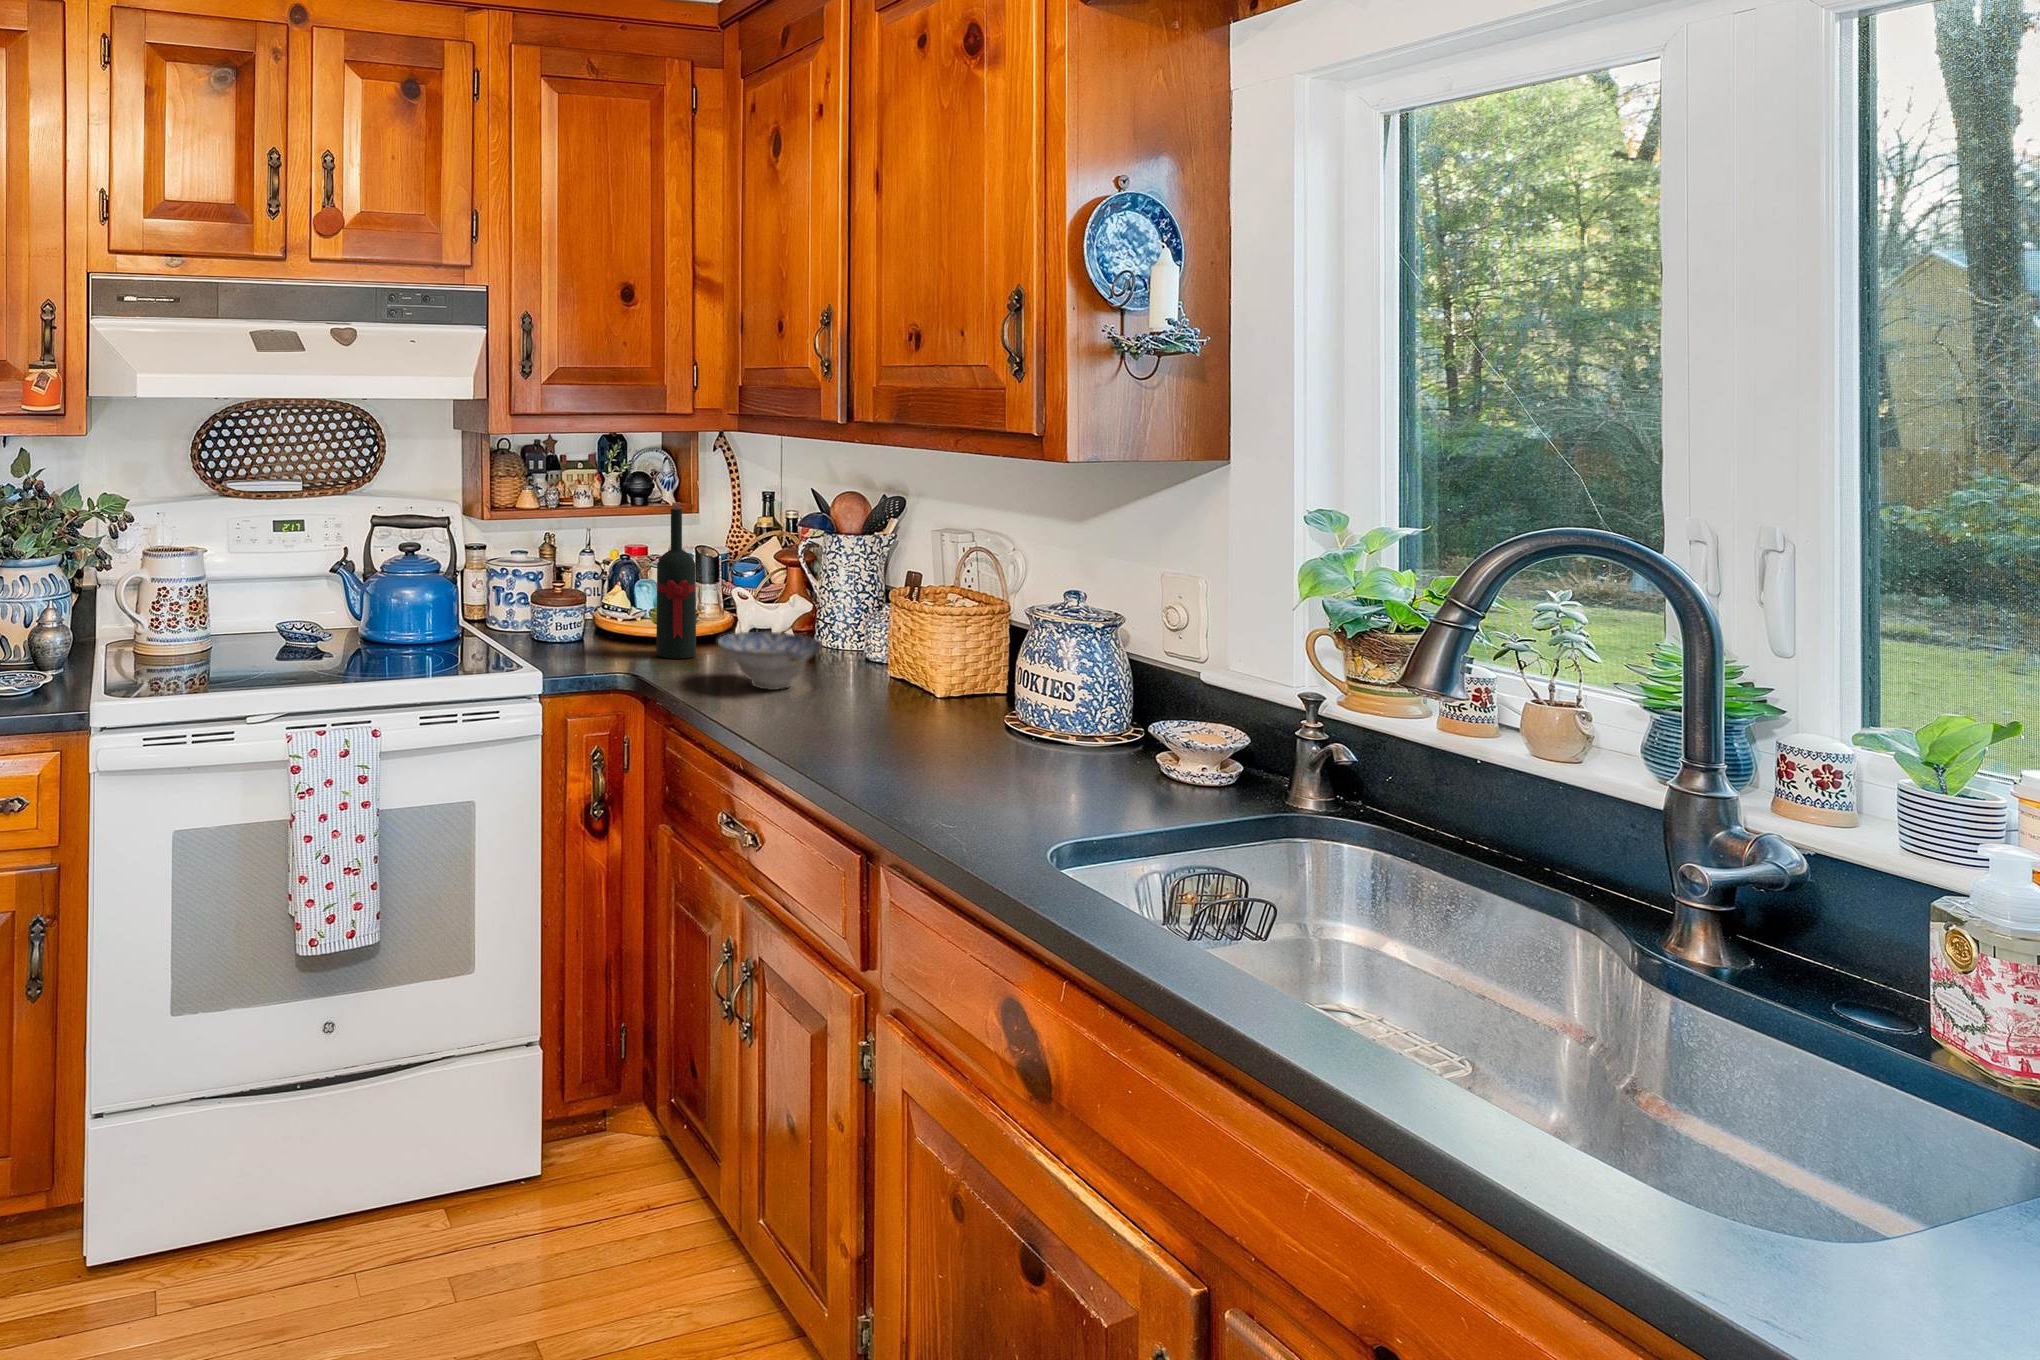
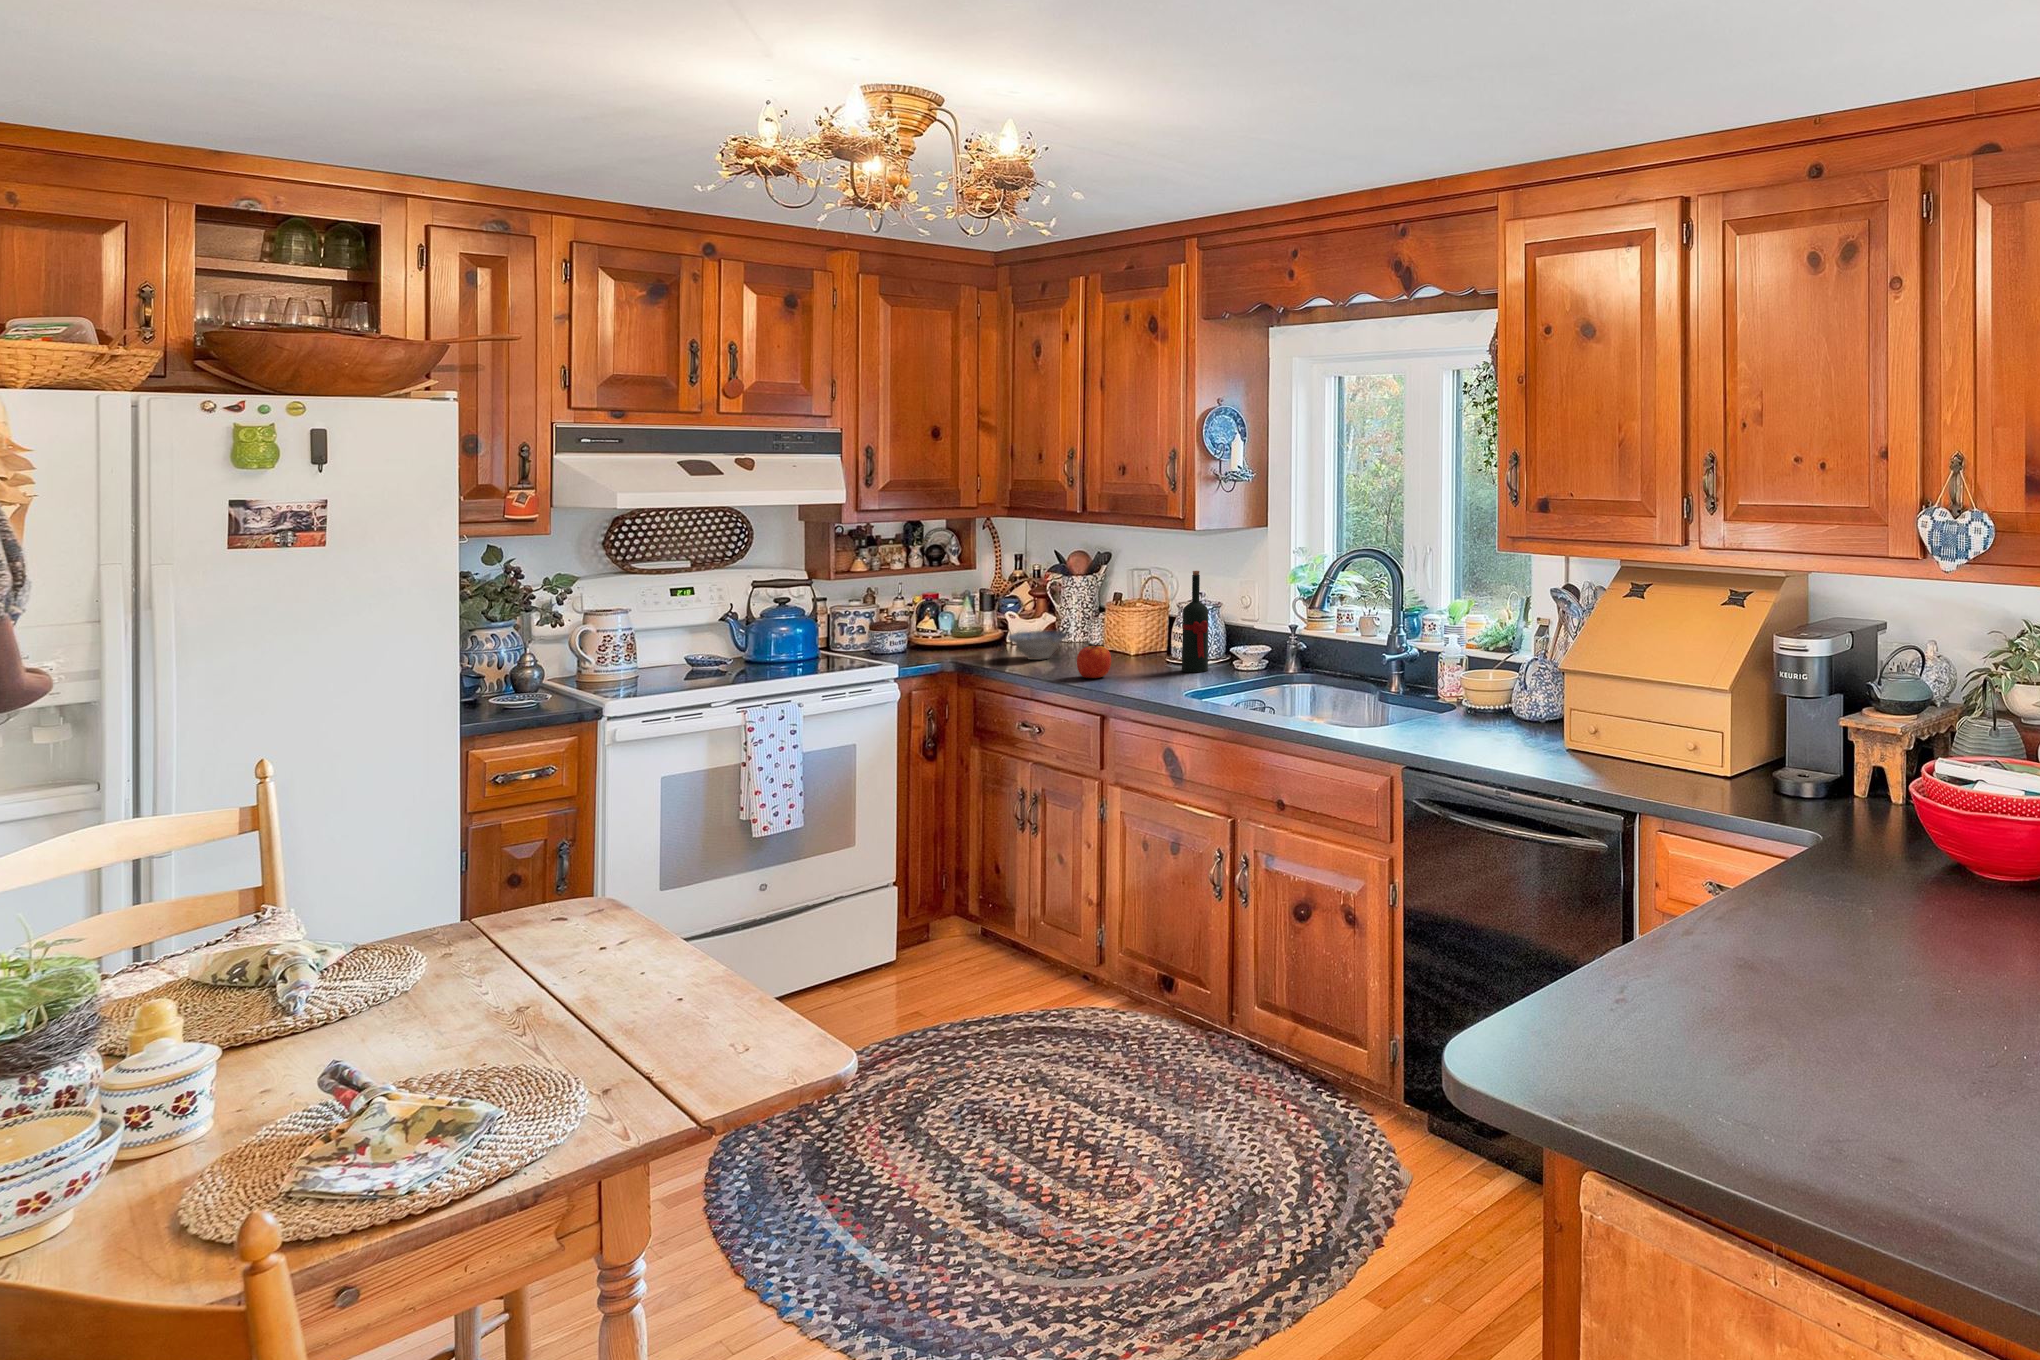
wine bottle: present [656,502,696,659] -> present [1182,571,1208,672]
apple: none [820,688,889,762] -> present [1077,643,1111,678]

